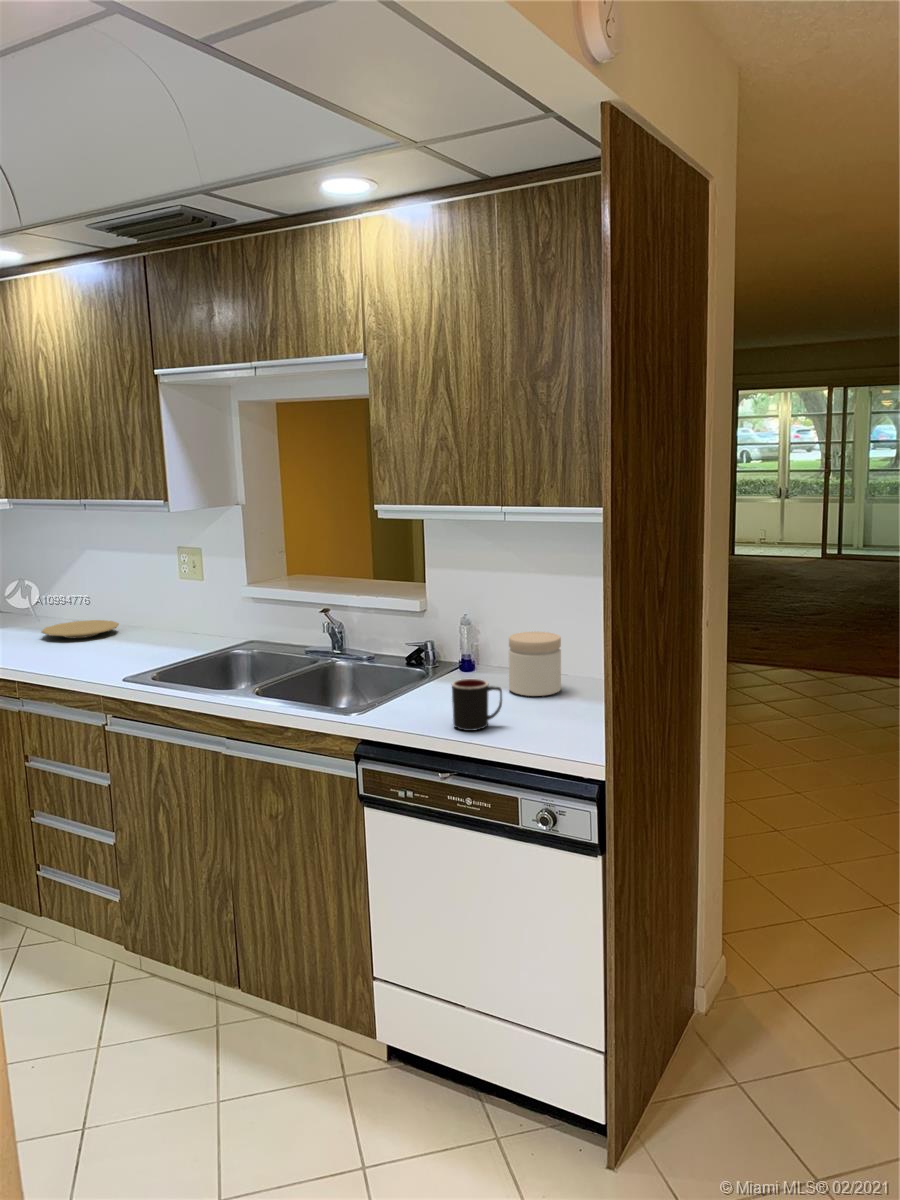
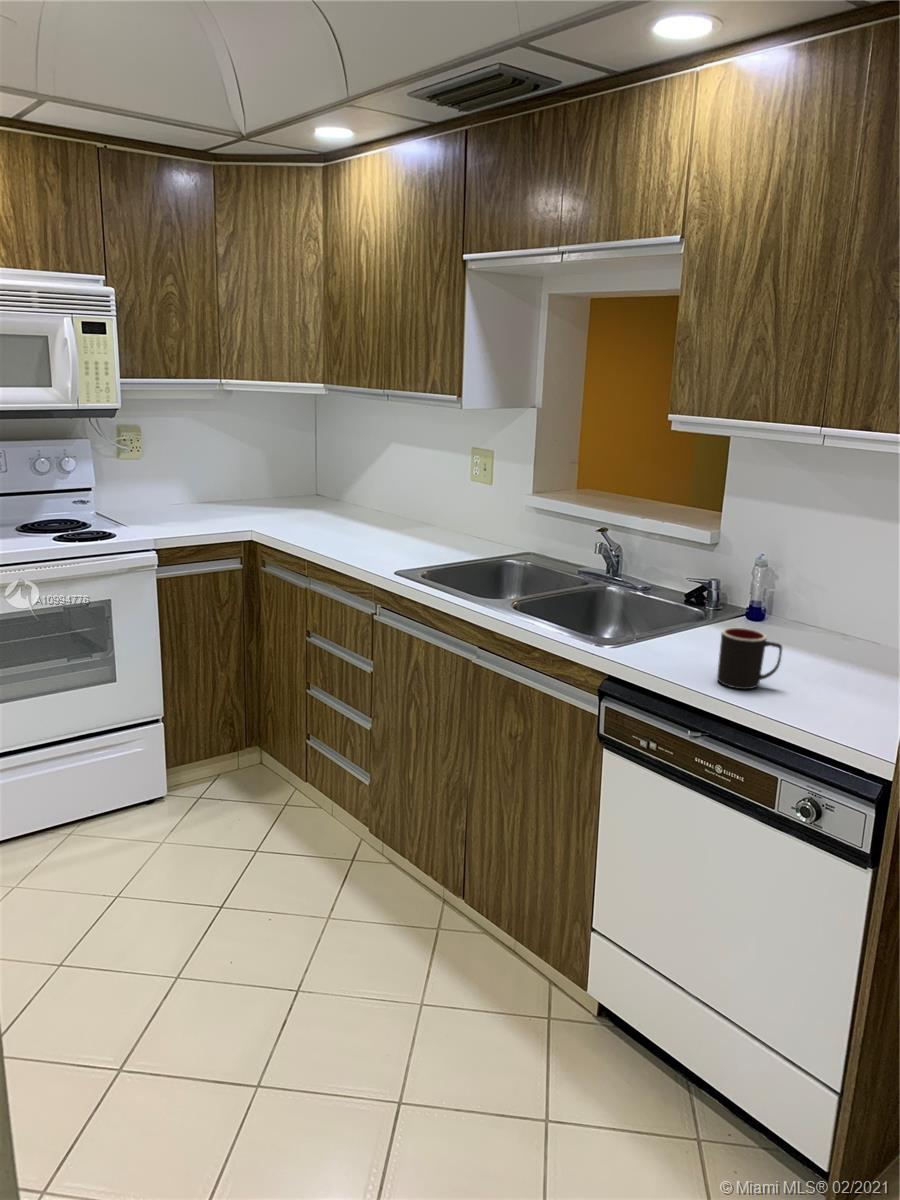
plate: present [41,620,119,638] -> none [338,511,409,527]
jar: present [509,632,561,696] -> none [799,584,875,662]

